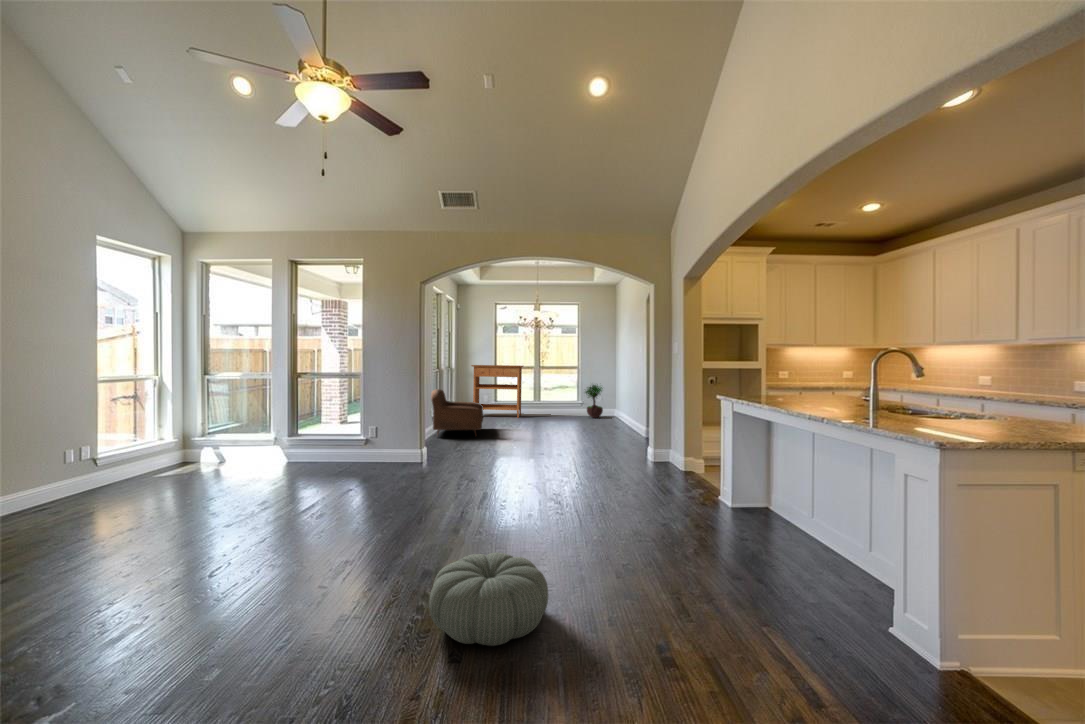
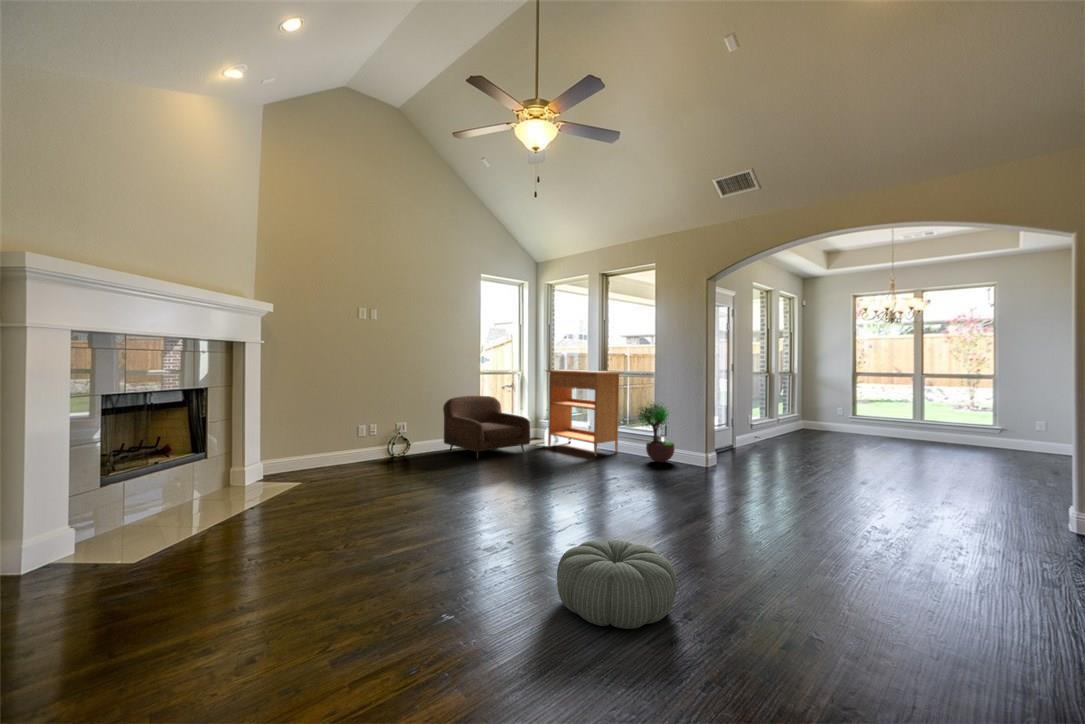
console table: present [471,365,523,418] -> present [546,370,621,456]
potted tree: present [585,385,603,418] -> present [638,404,674,462]
armchair: present [431,389,483,435] -> present [443,396,530,460]

